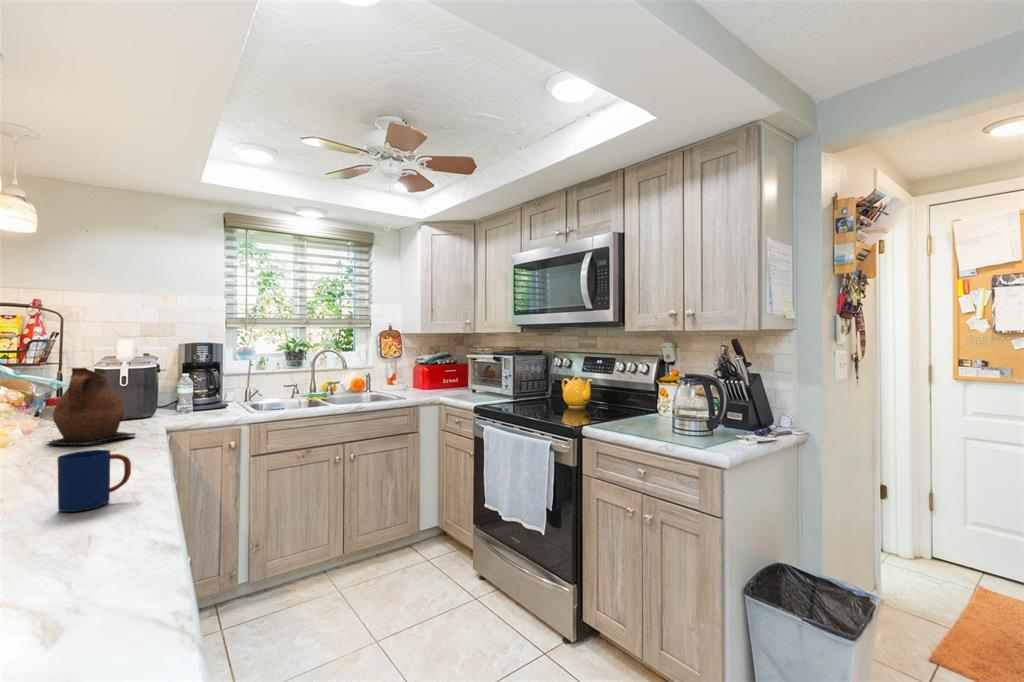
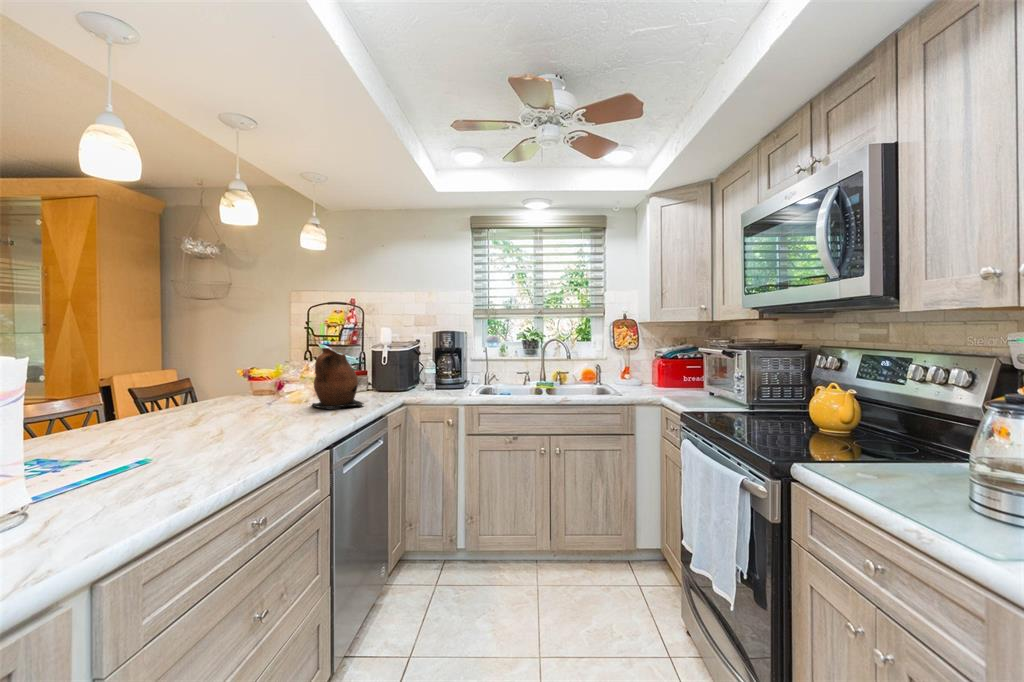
mug: present [58,450,131,512] -> none [190,415,244,468]

